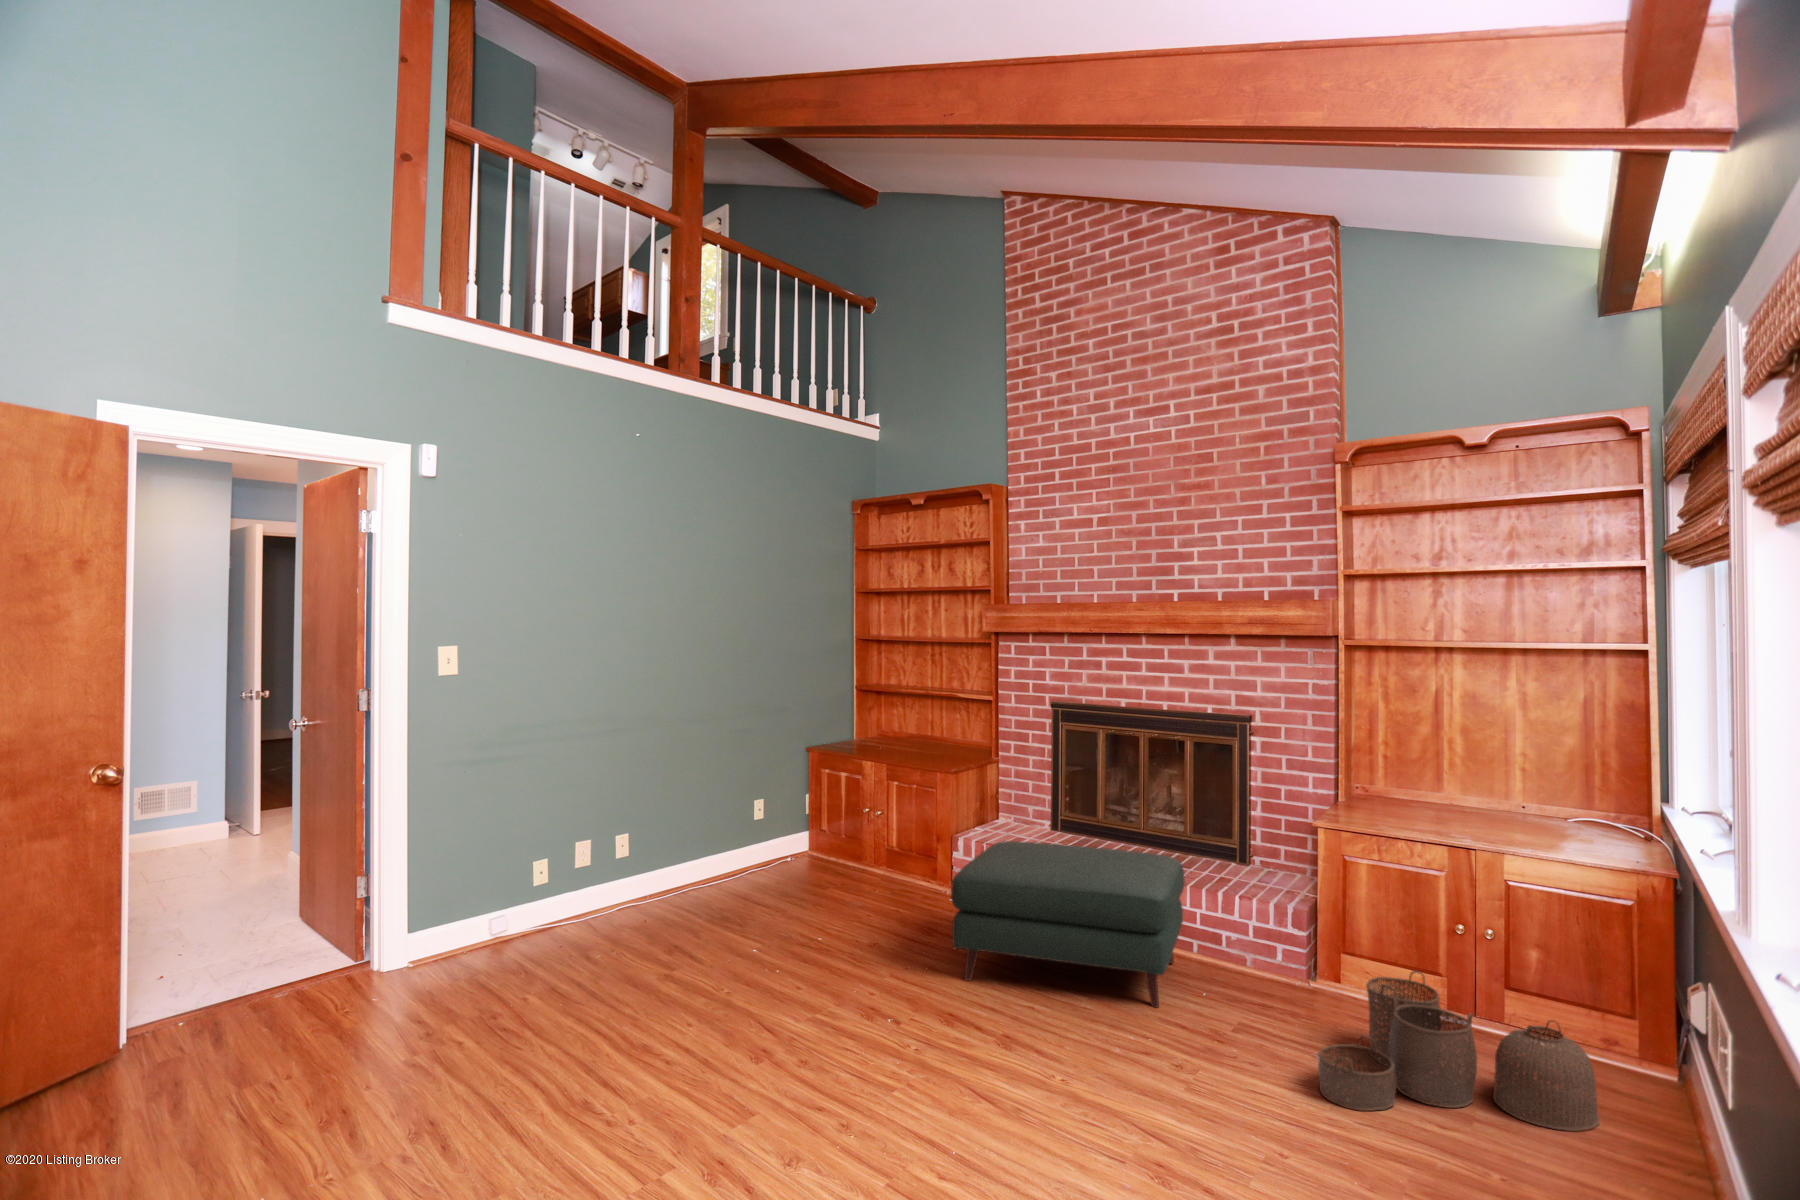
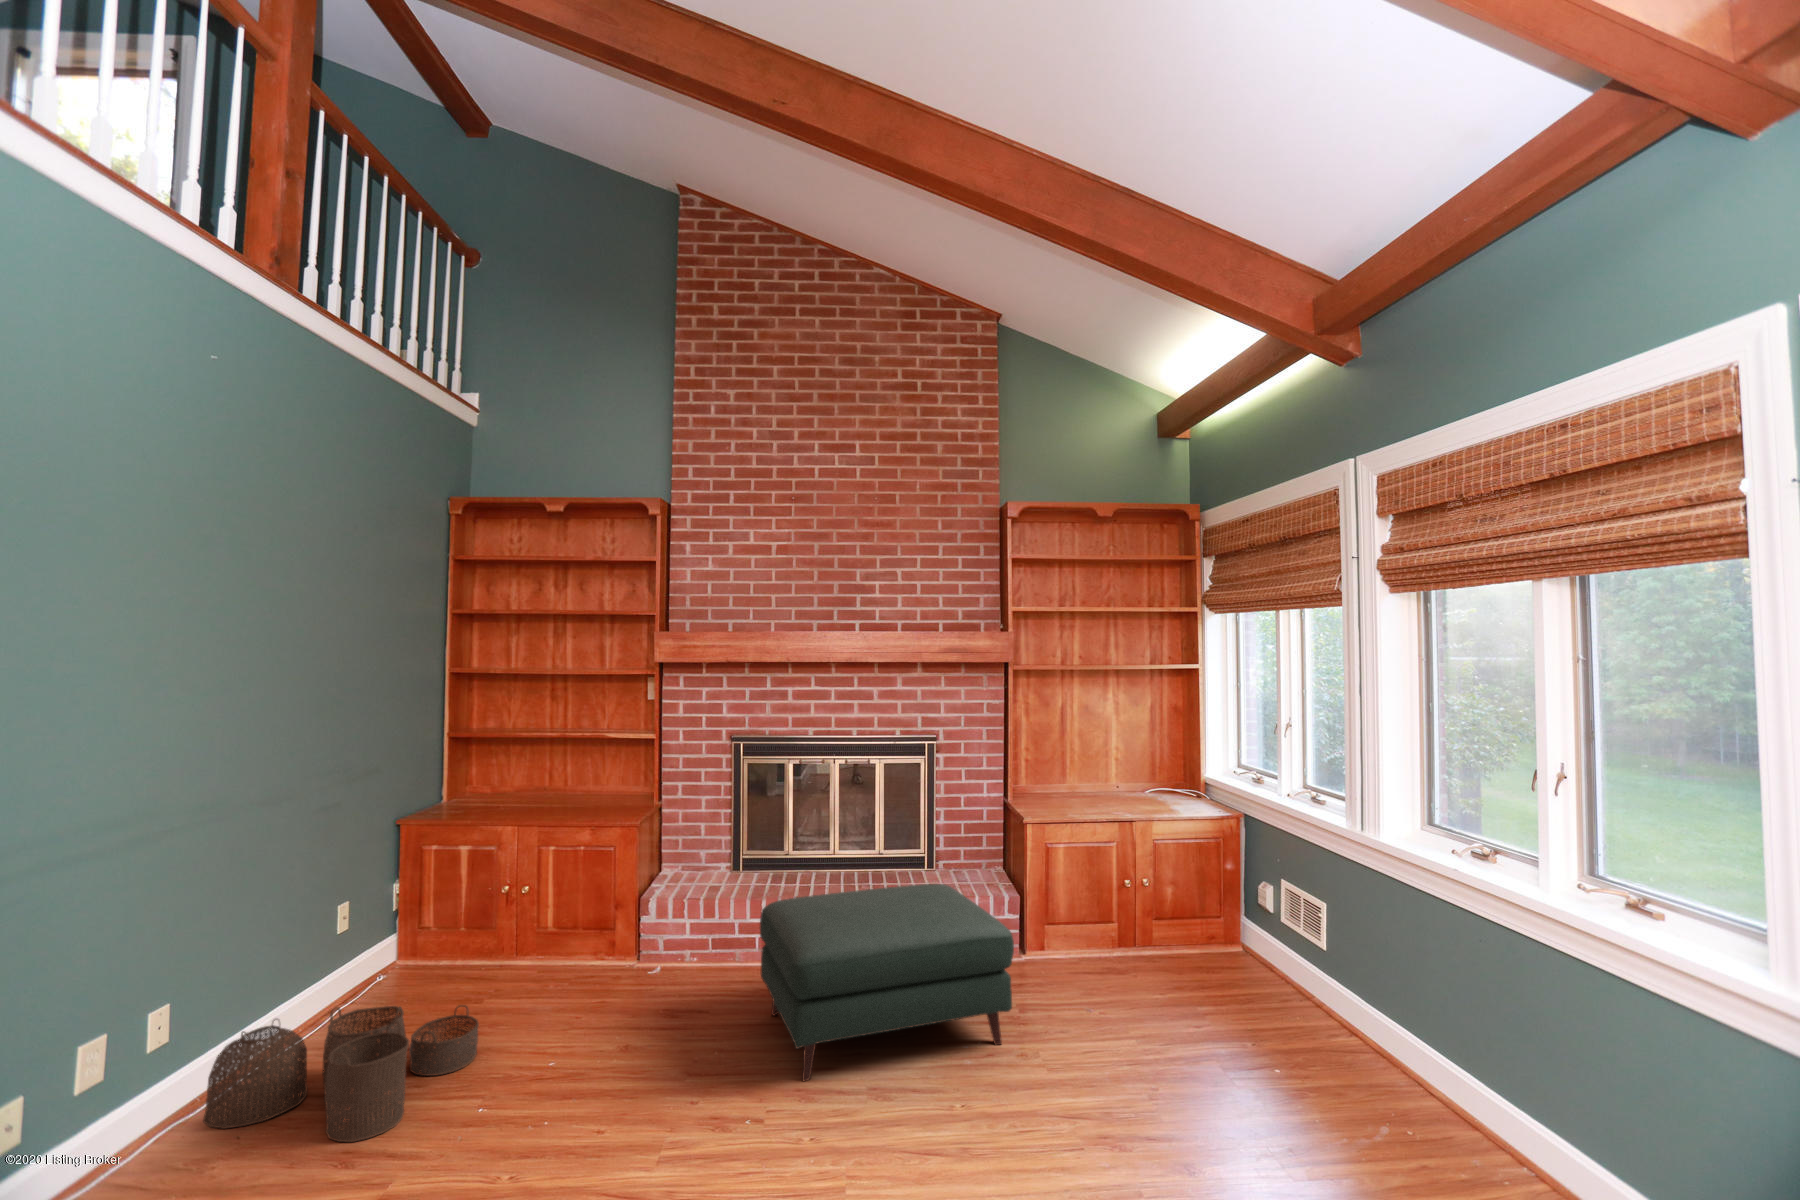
woven basket: present [1318,971,1599,1131] -> present [203,1005,479,1142]

